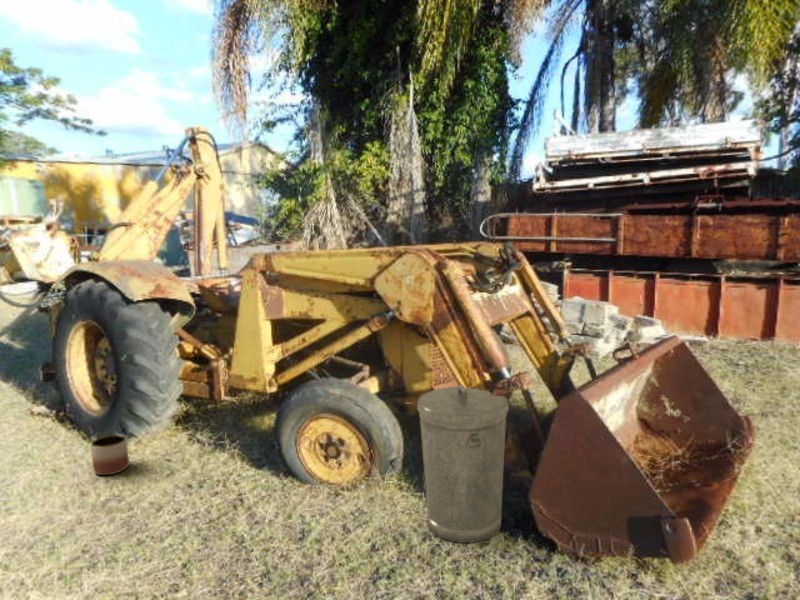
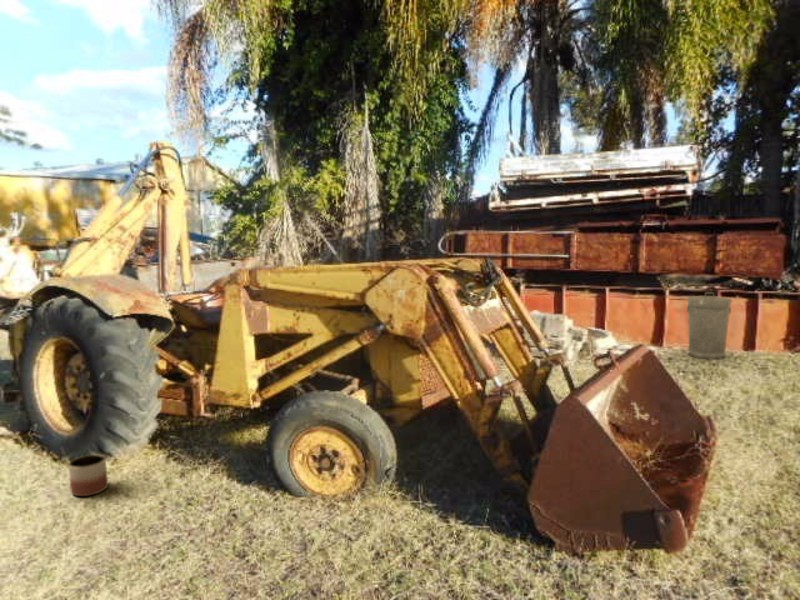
trash can: present [417,385,509,543] -> present [687,293,731,359]

